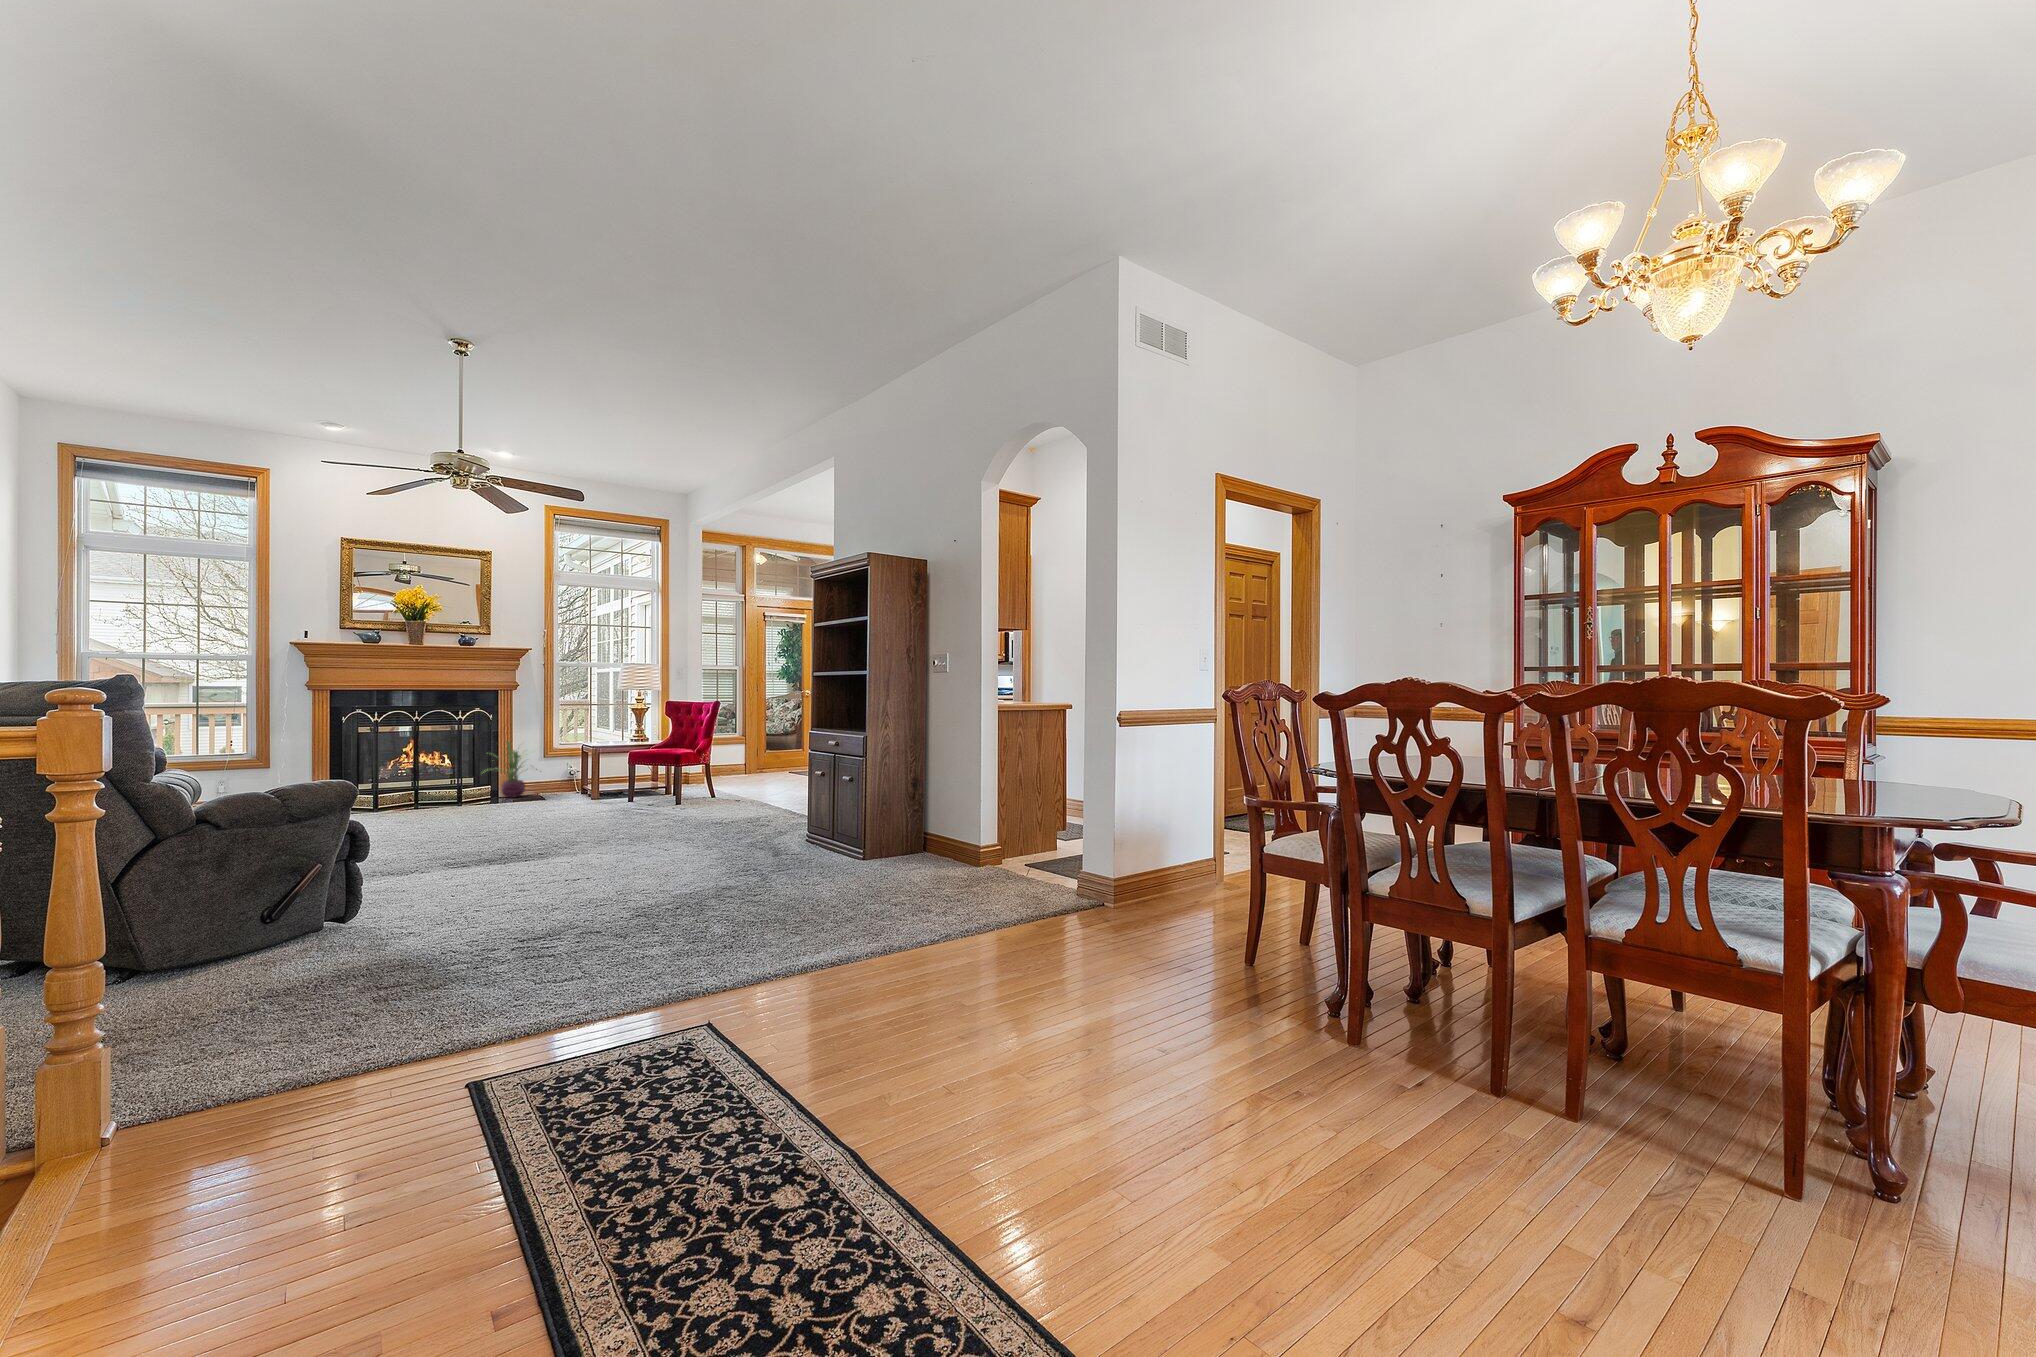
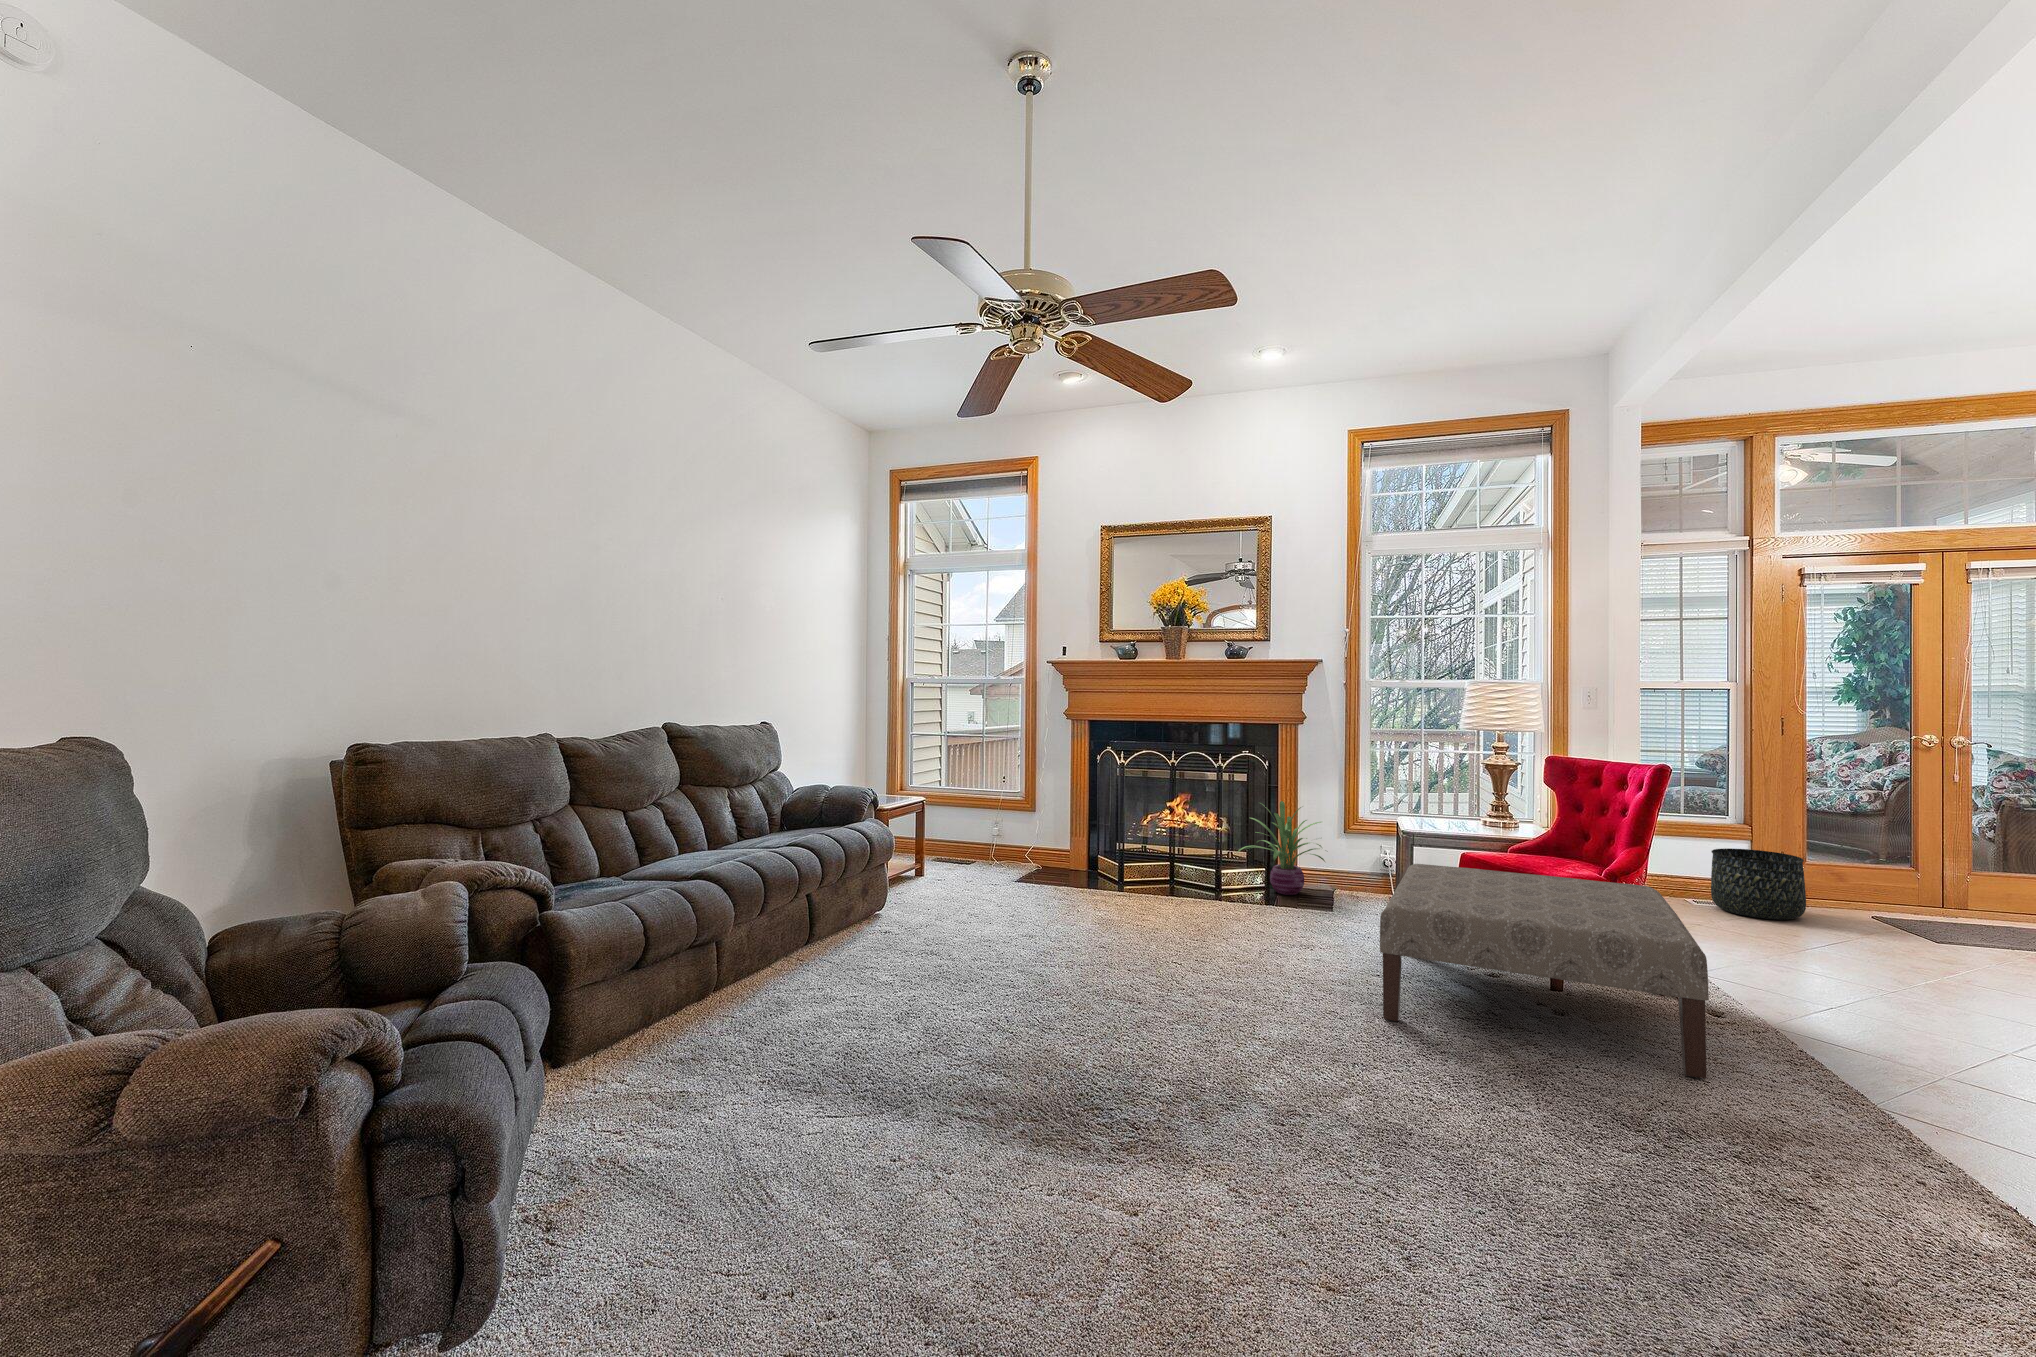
basket: none [730,747,765,777] -> present [1711,848,1806,920]
ottoman: none [604,753,730,819] -> present [1380,864,1709,1079]

